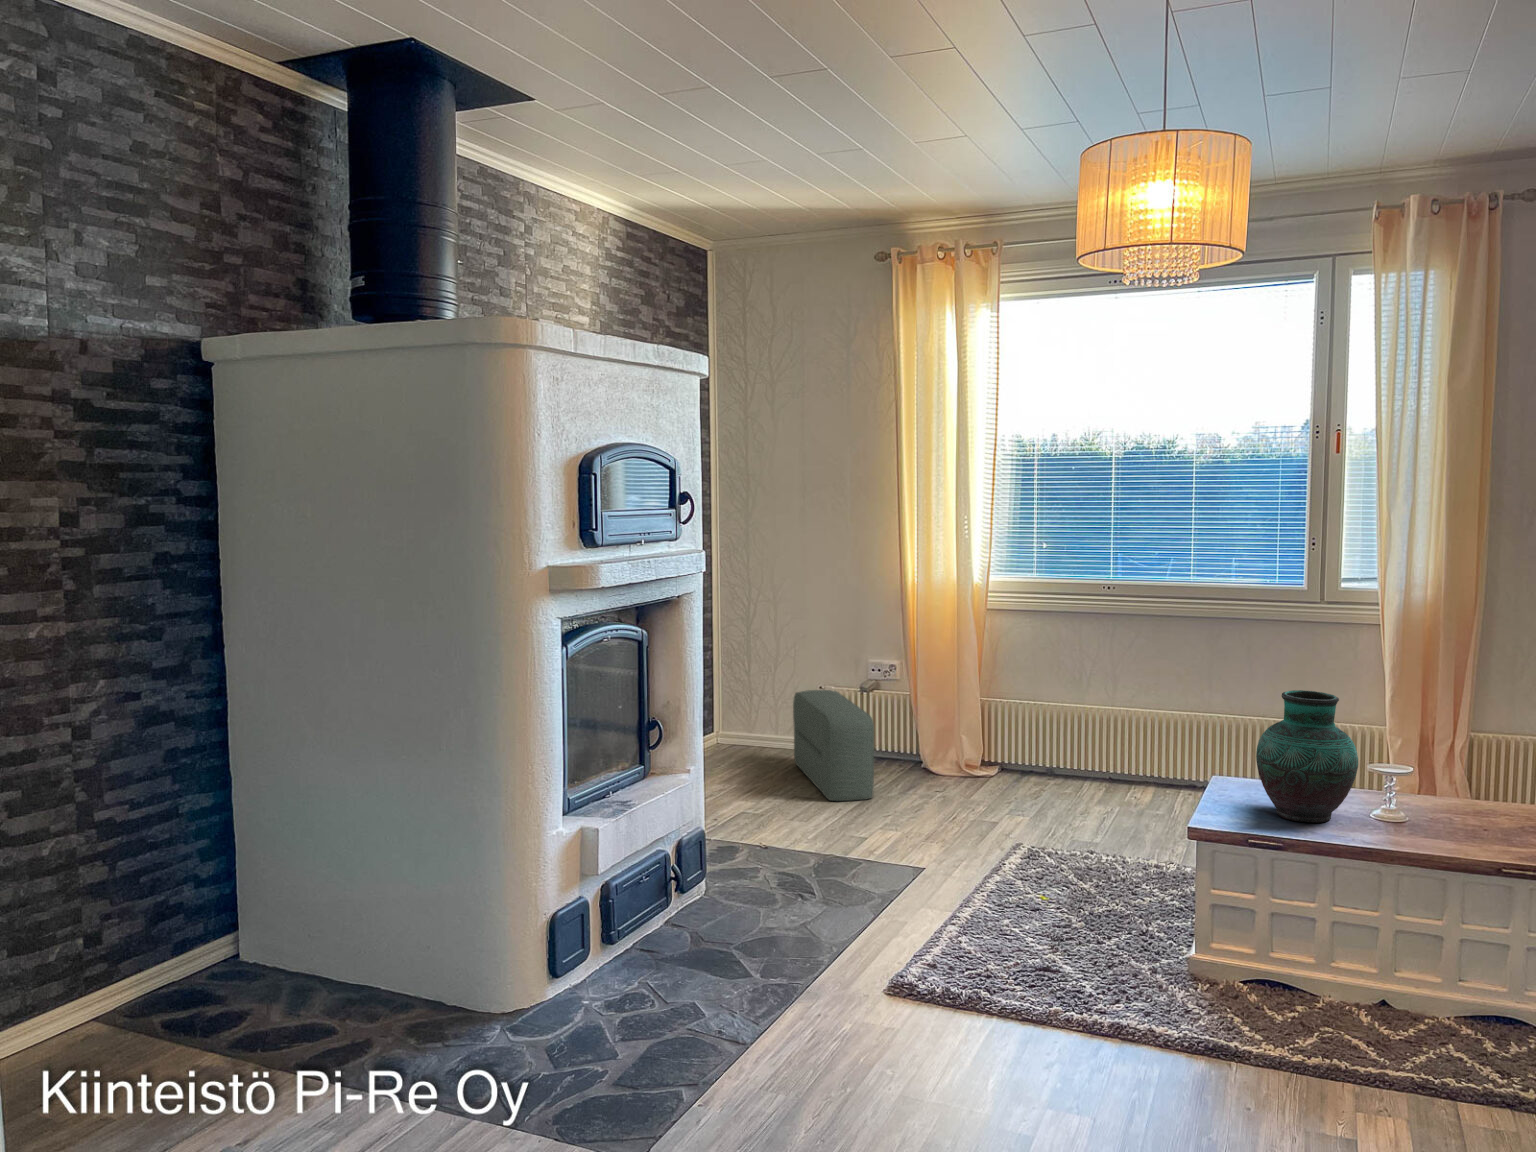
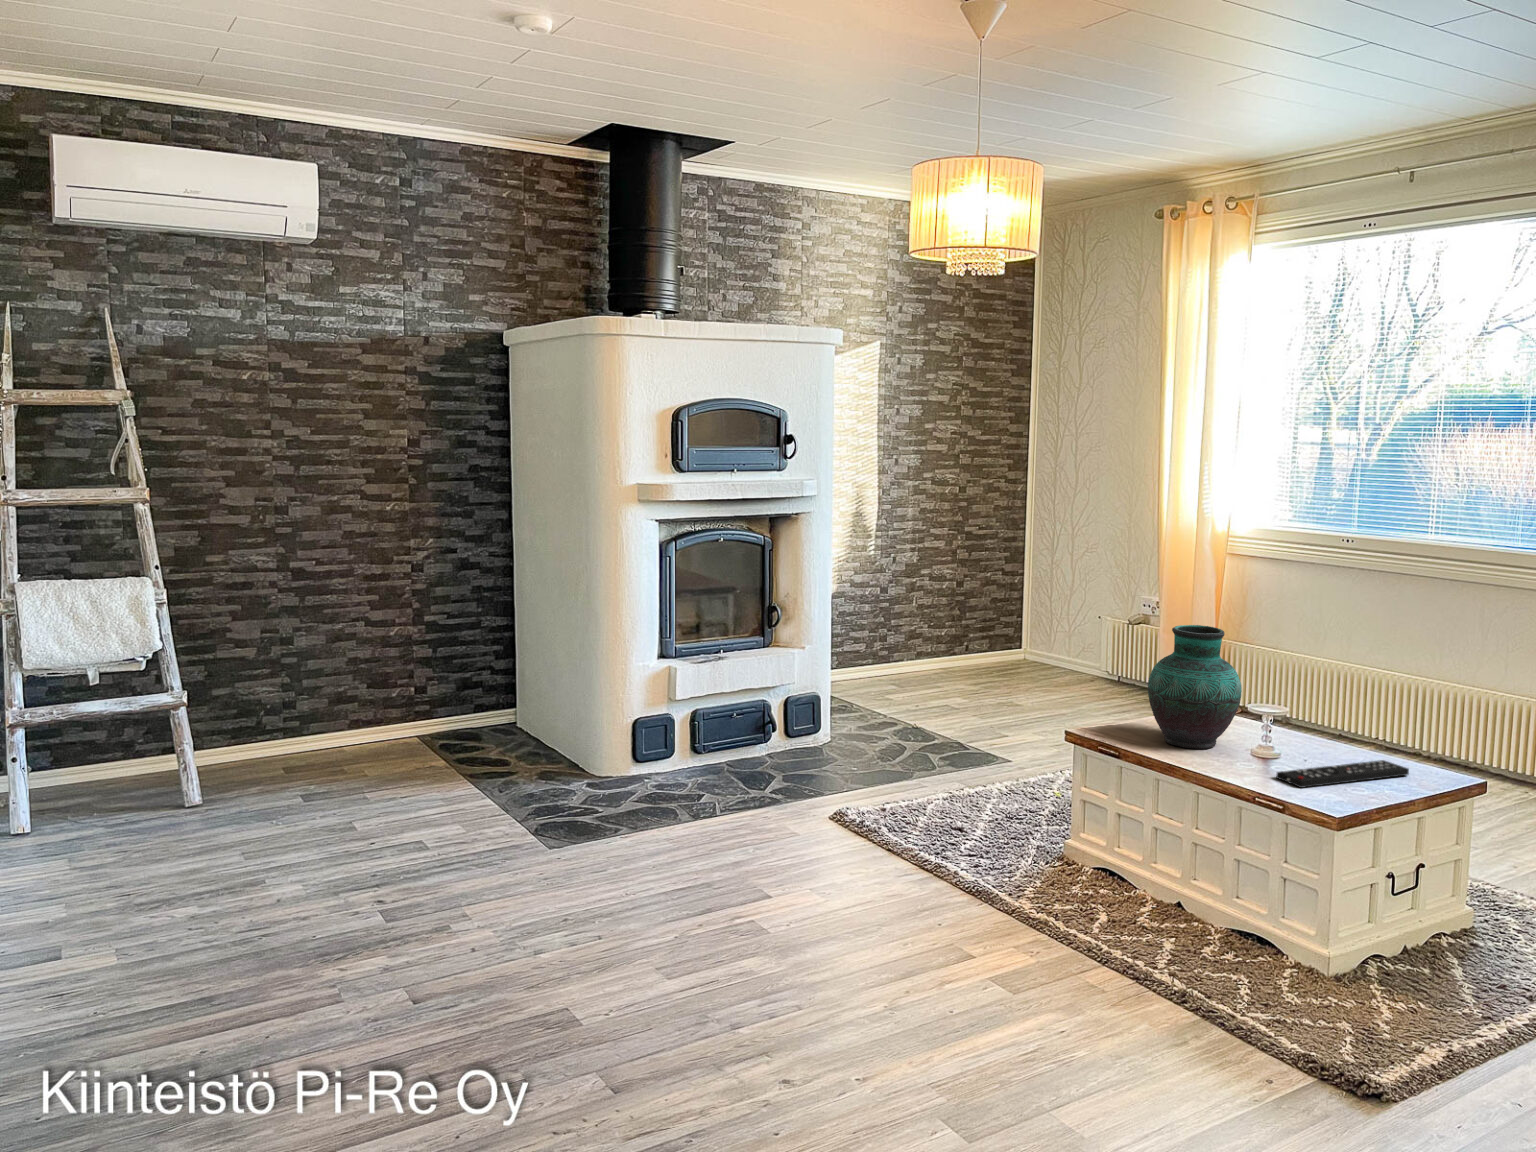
pouf: present [793,690,874,801] -> none [1035,621,1102,719]
remote control: none [1448,802,1499,846] -> present [1276,760,1409,788]

